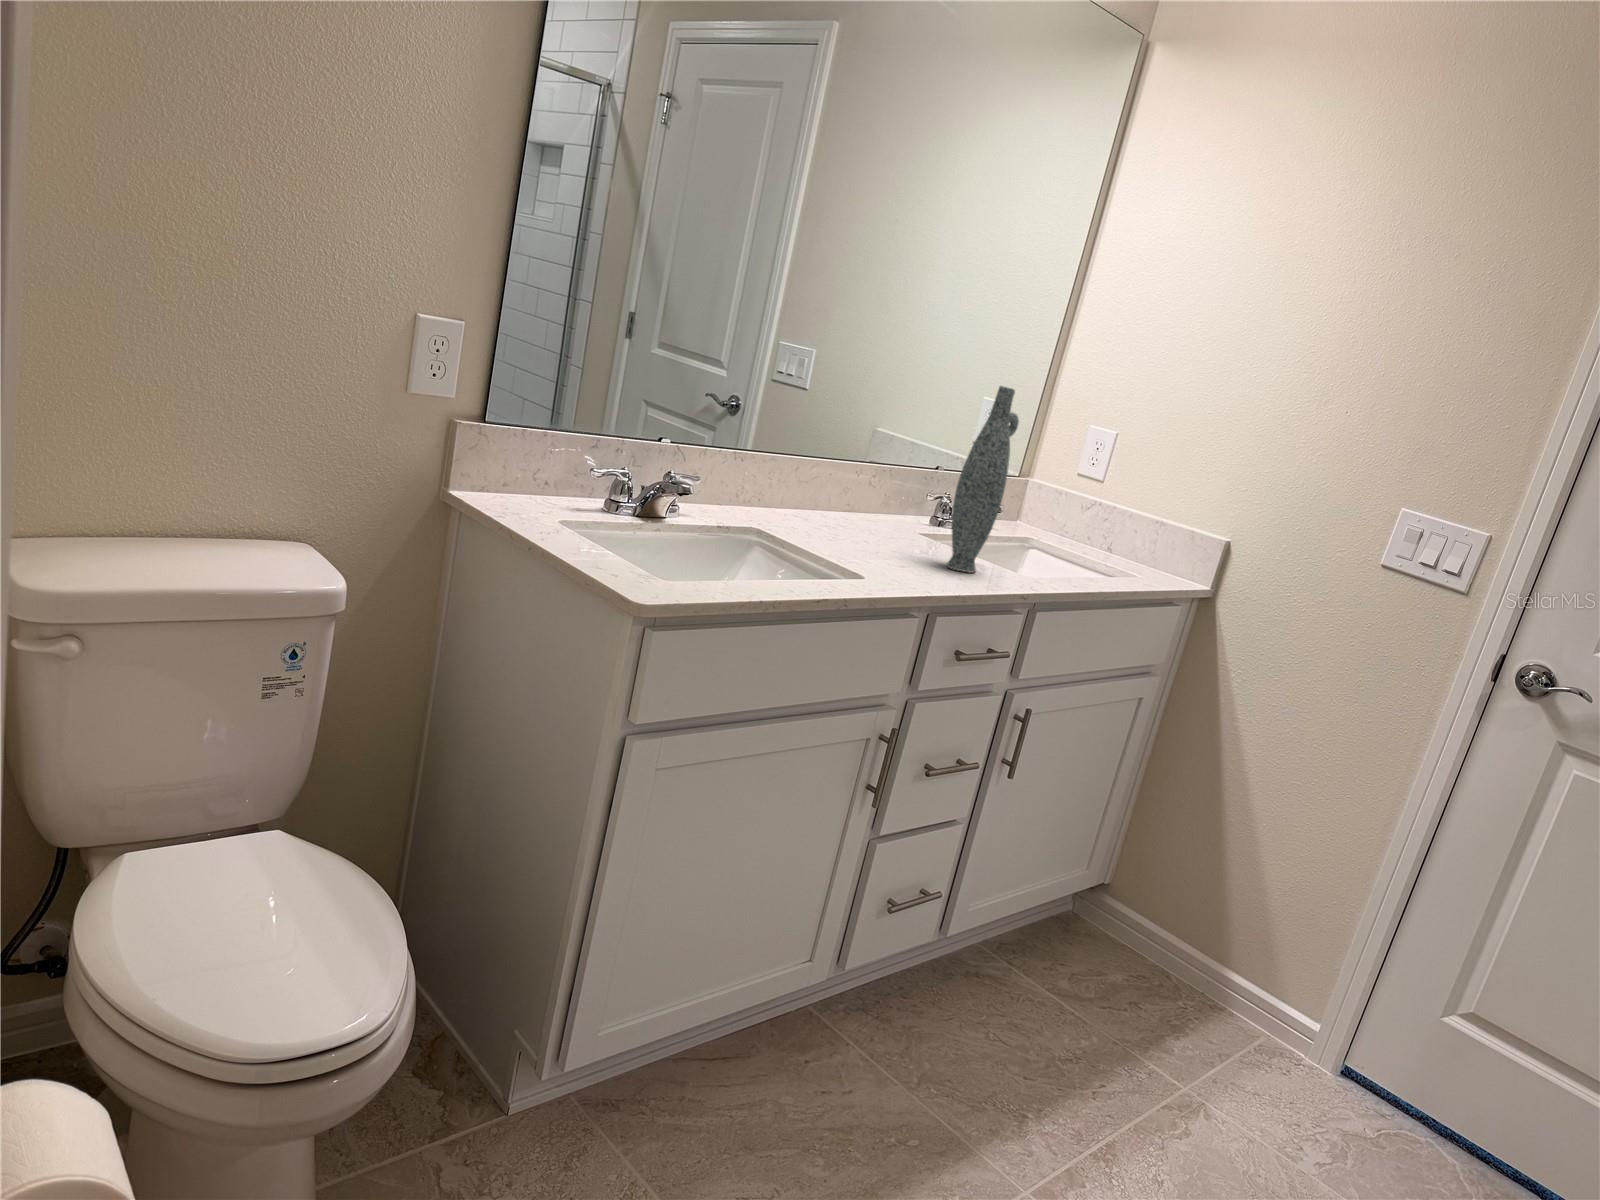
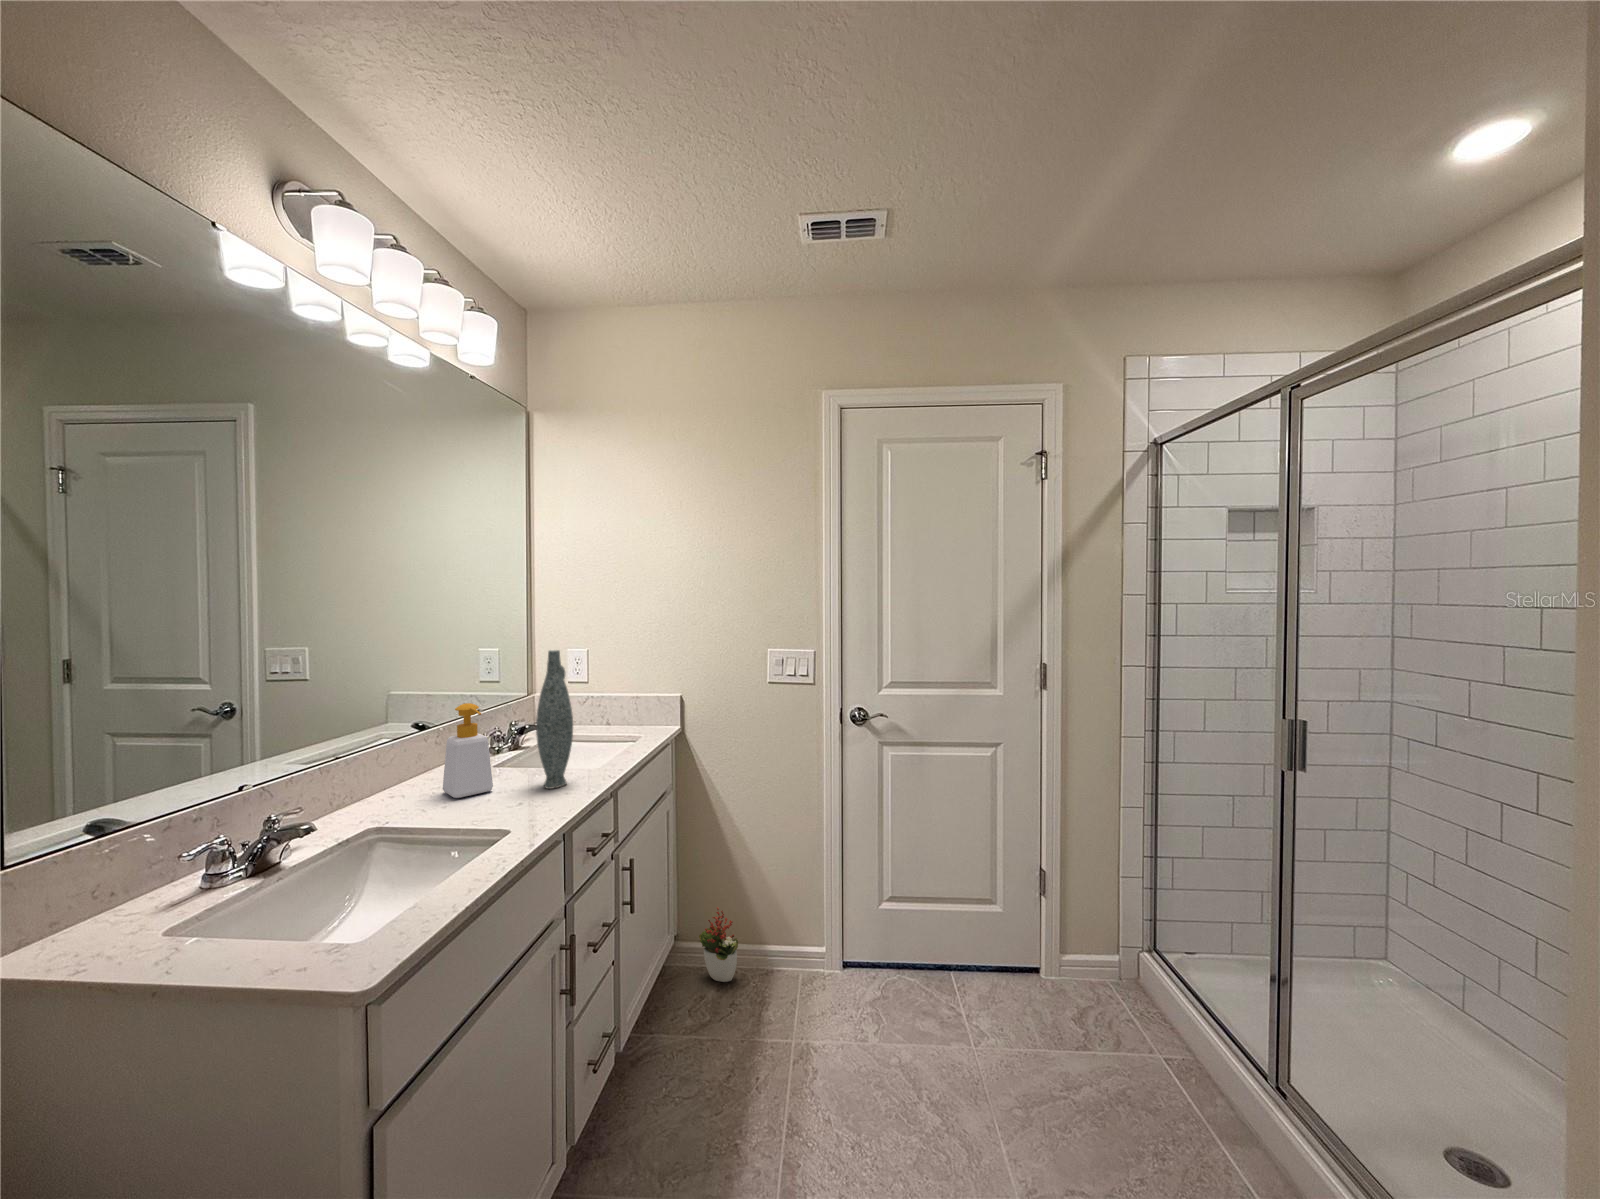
soap bottle: none [843,428,904,545] -> present [443,703,493,798]
decorative plant: none [1125,875,1181,984] -> present [699,907,738,982]

